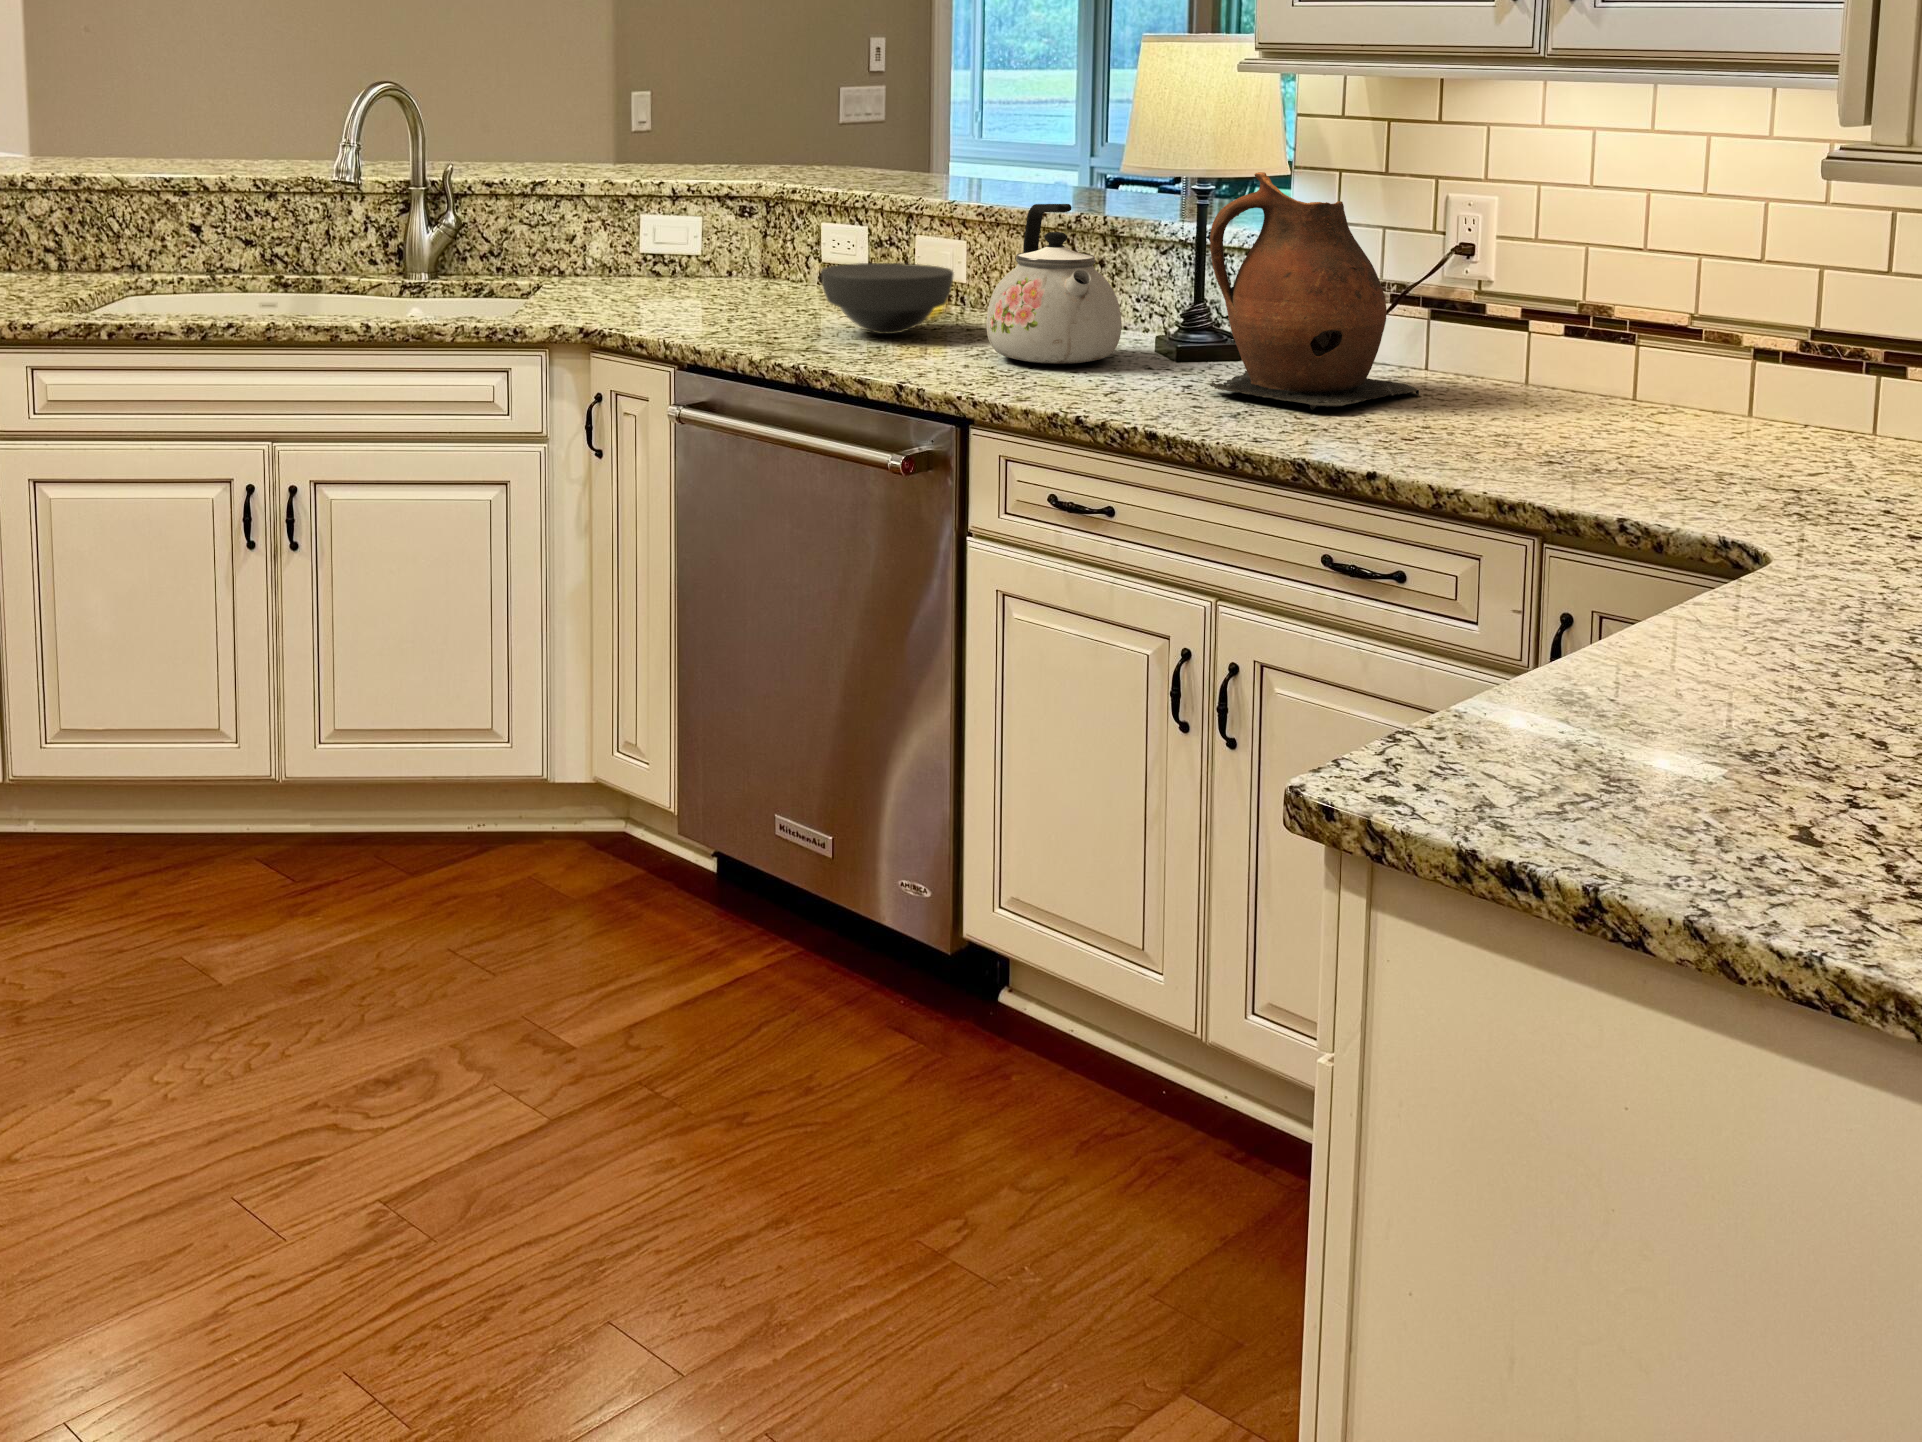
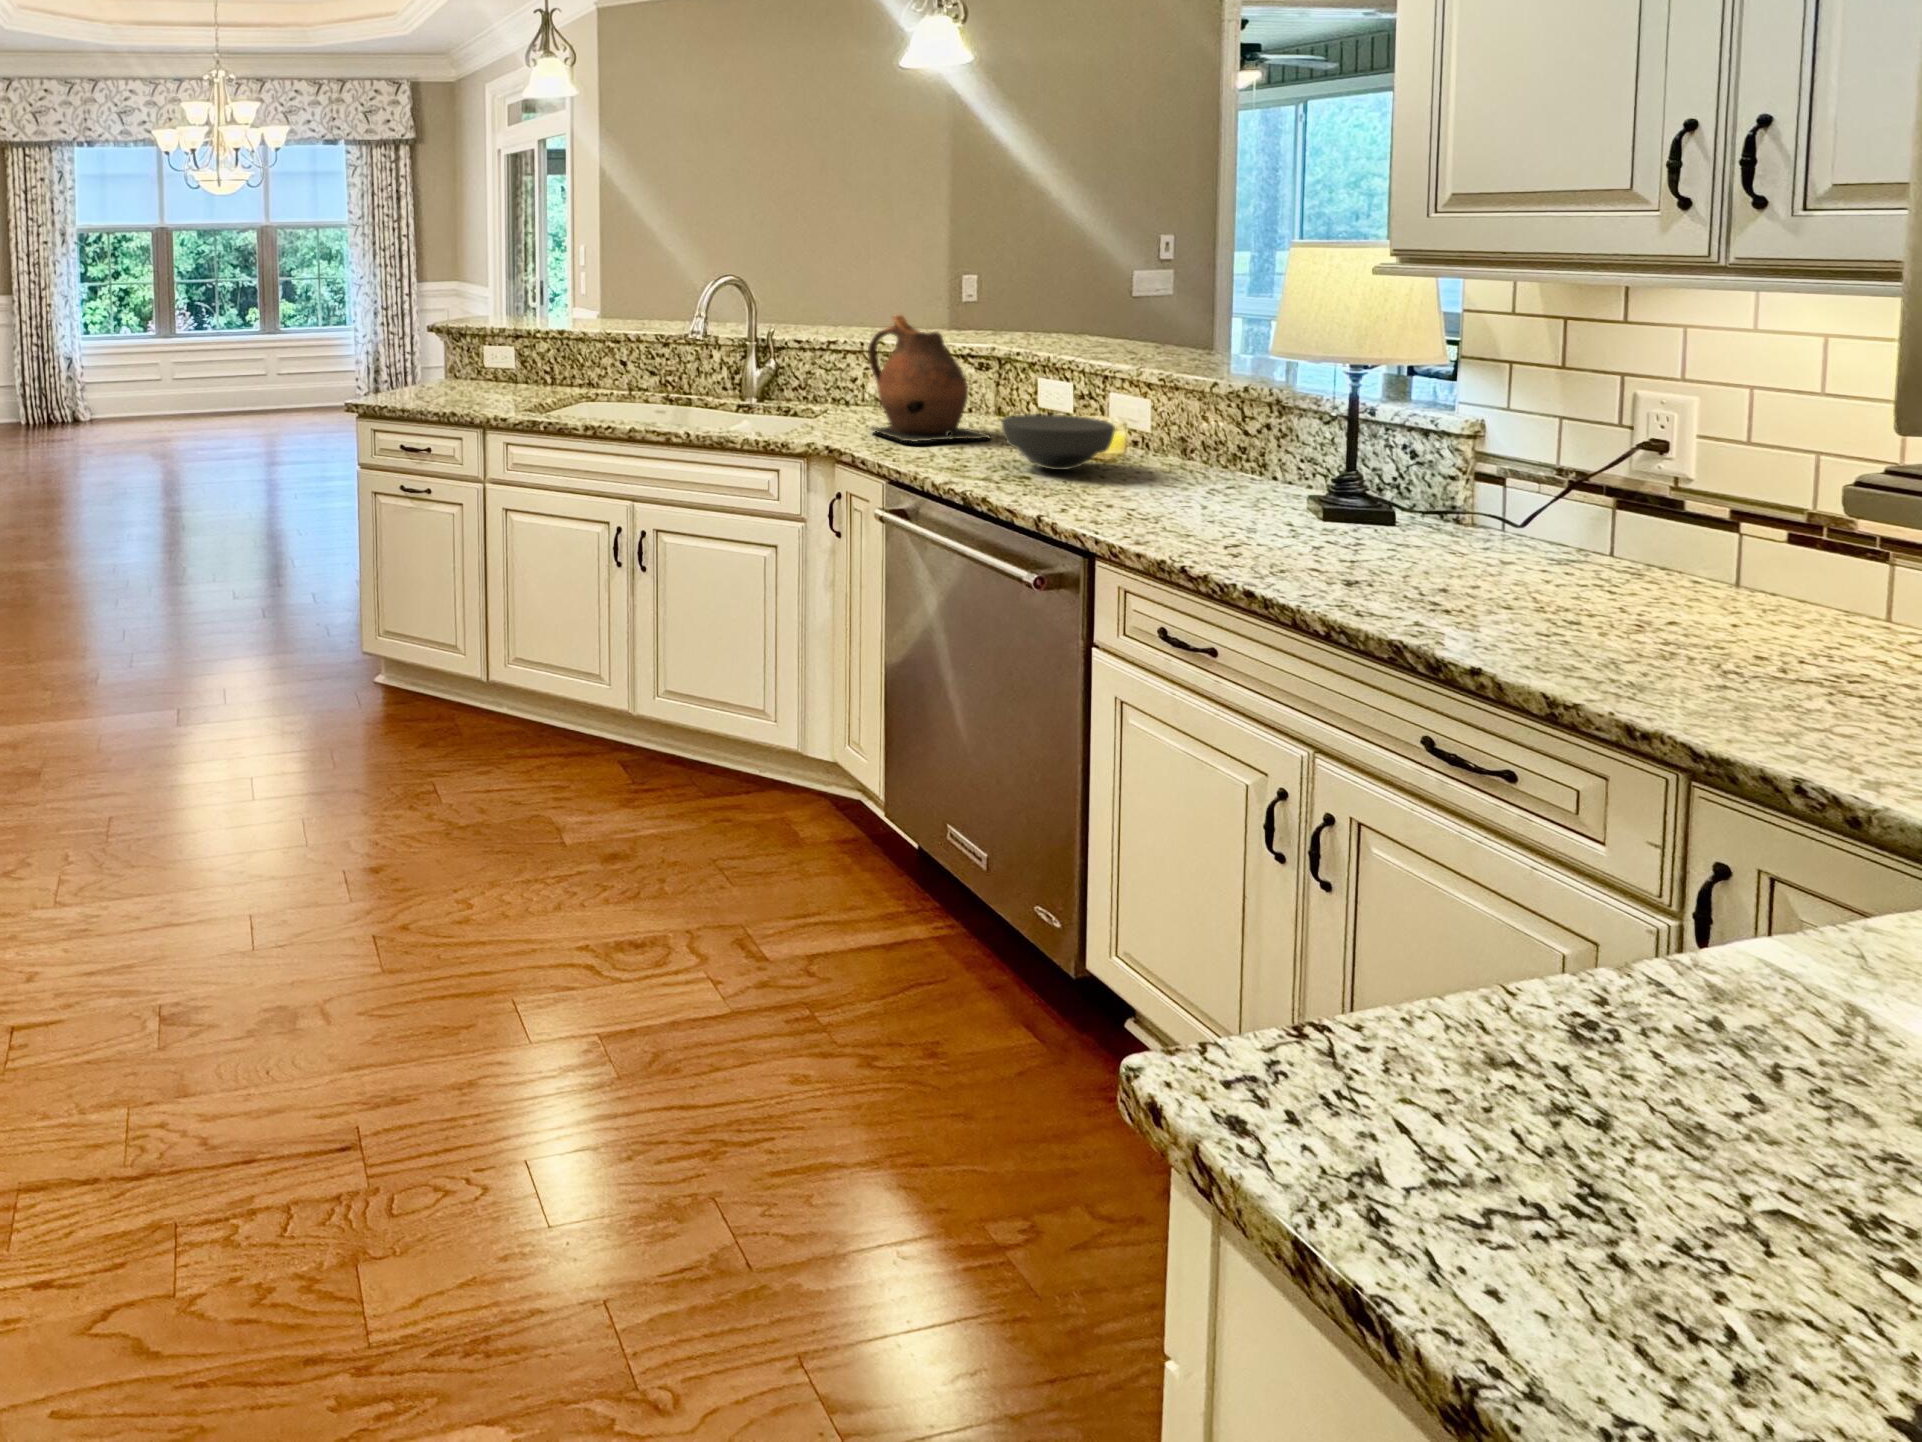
ceramic pitcher: present [1210,172,1419,410] -> present [868,315,991,441]
kettle: present [987,204,1121,364] -> none [1127,380,1258,512]

